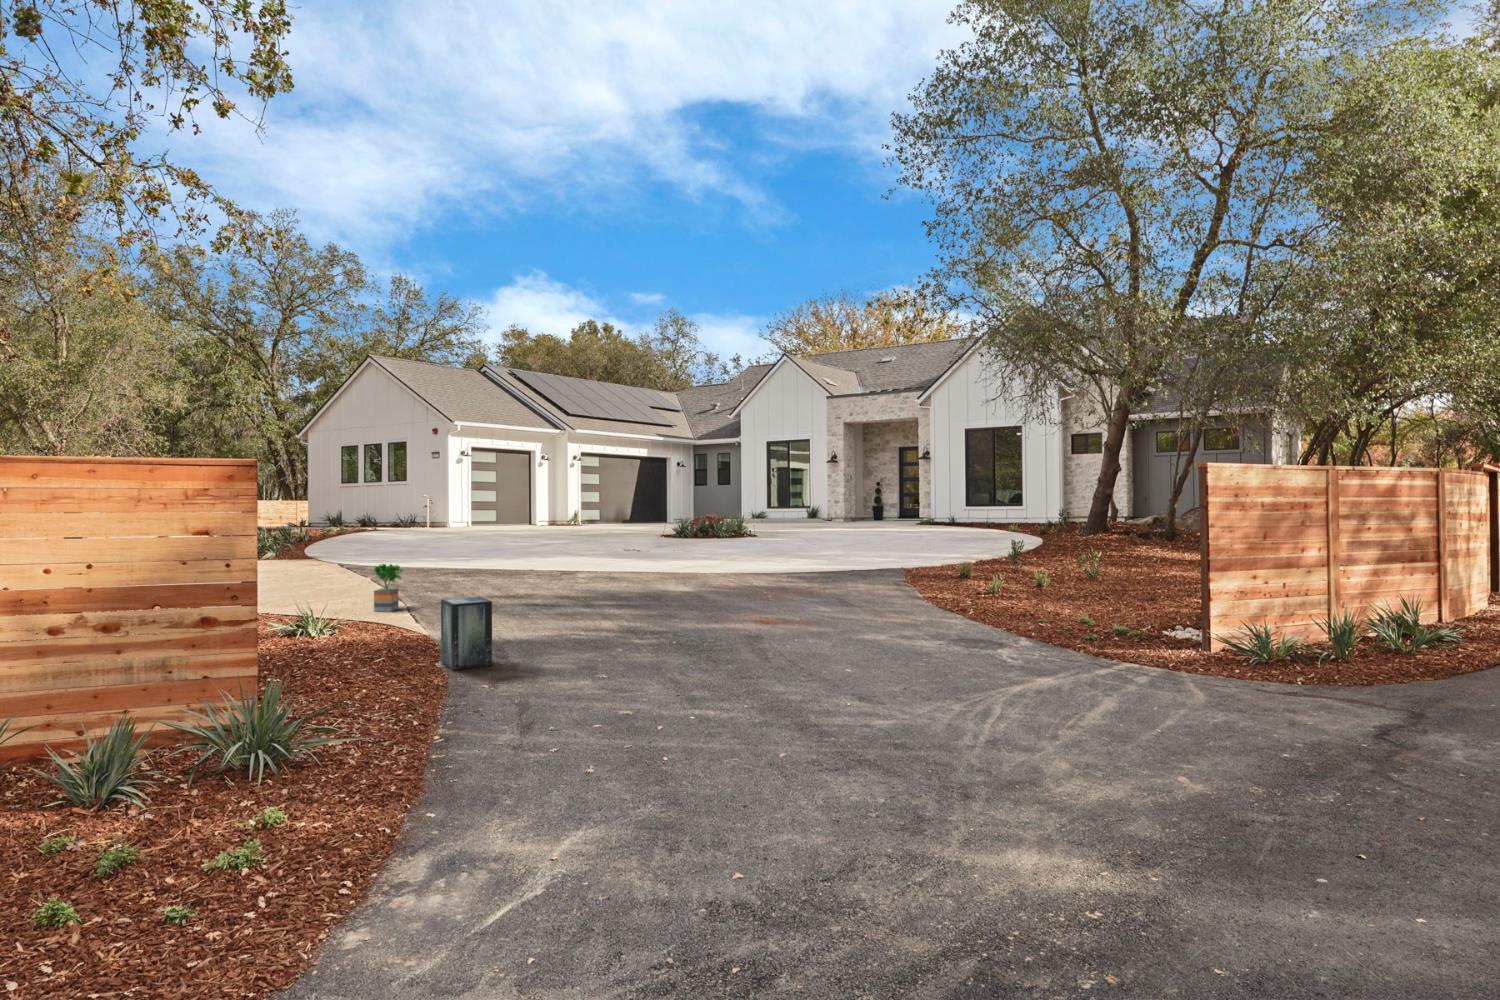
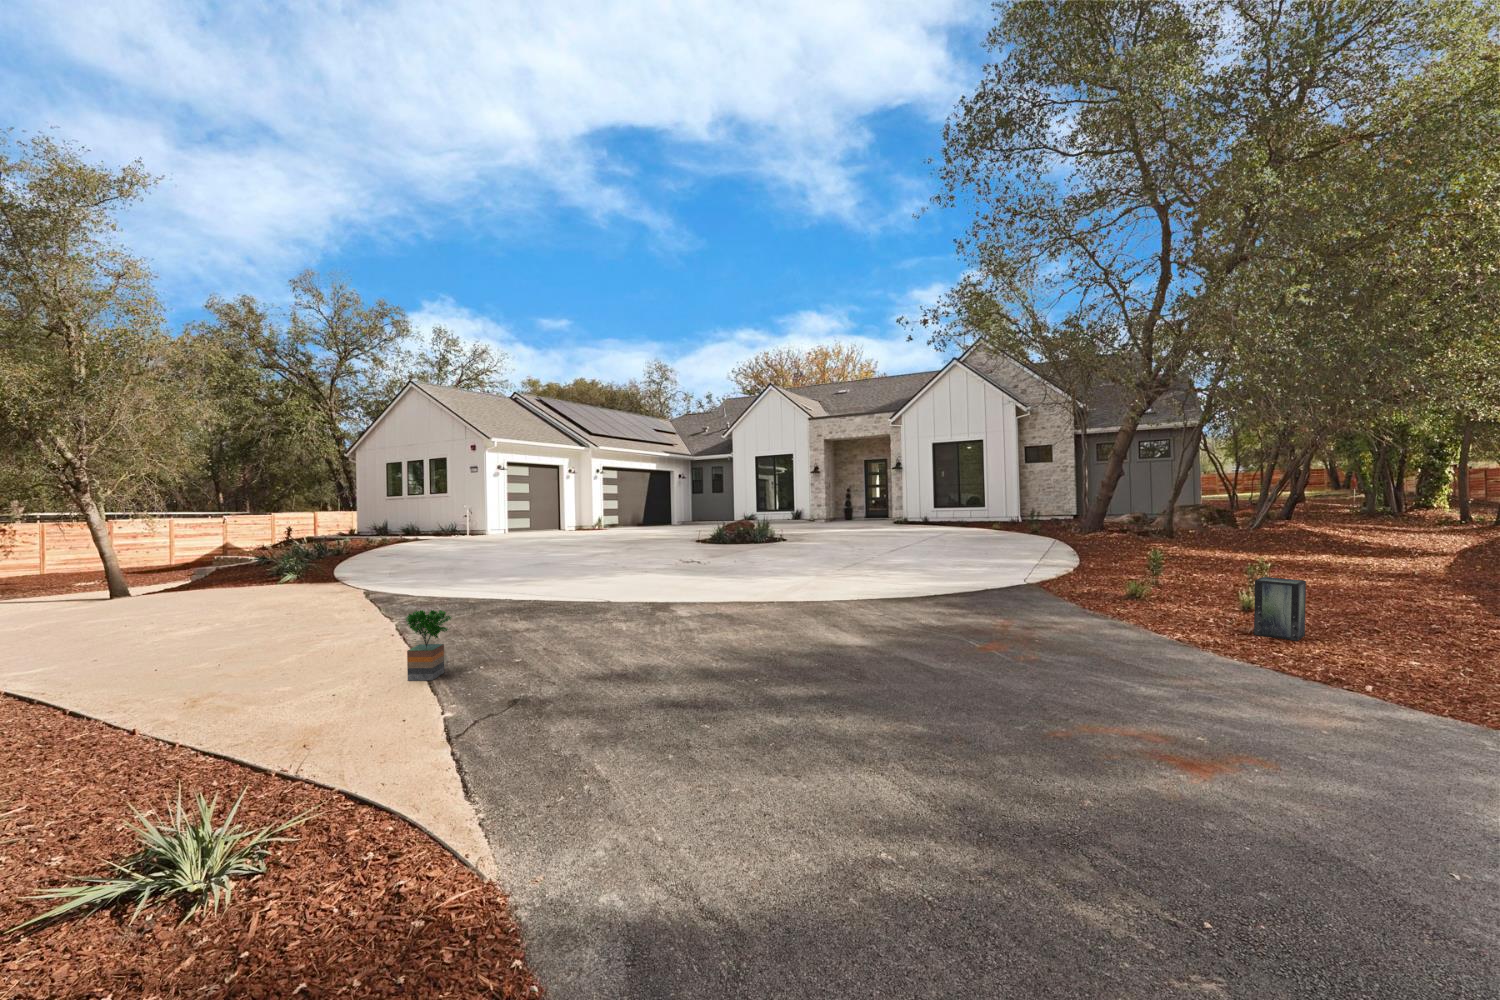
storage box: present [441,597,492,670] -> present [1254,577,1306,641]

